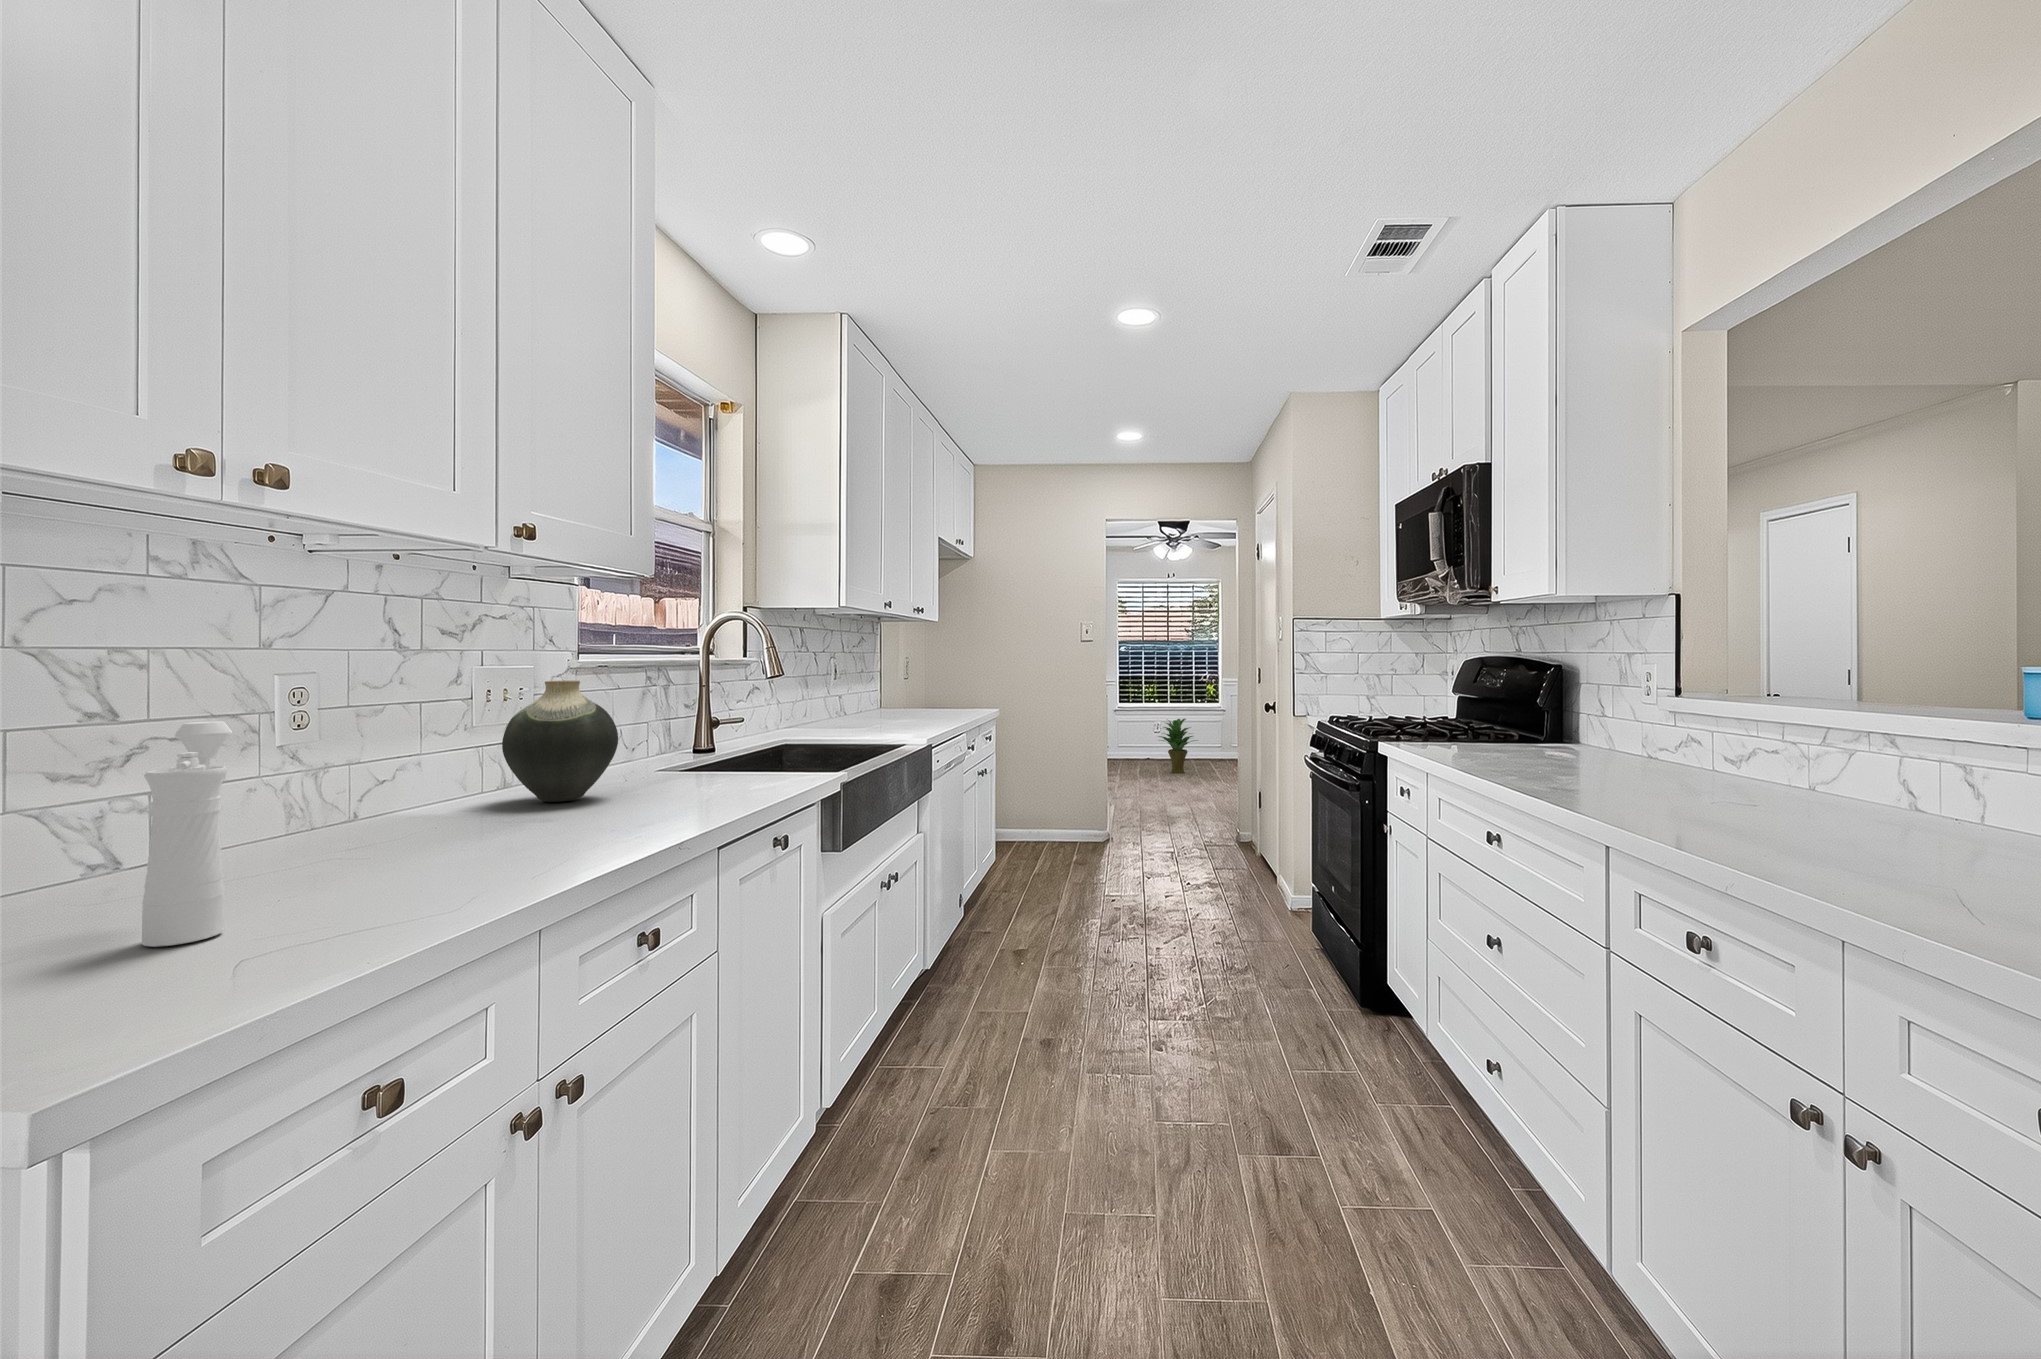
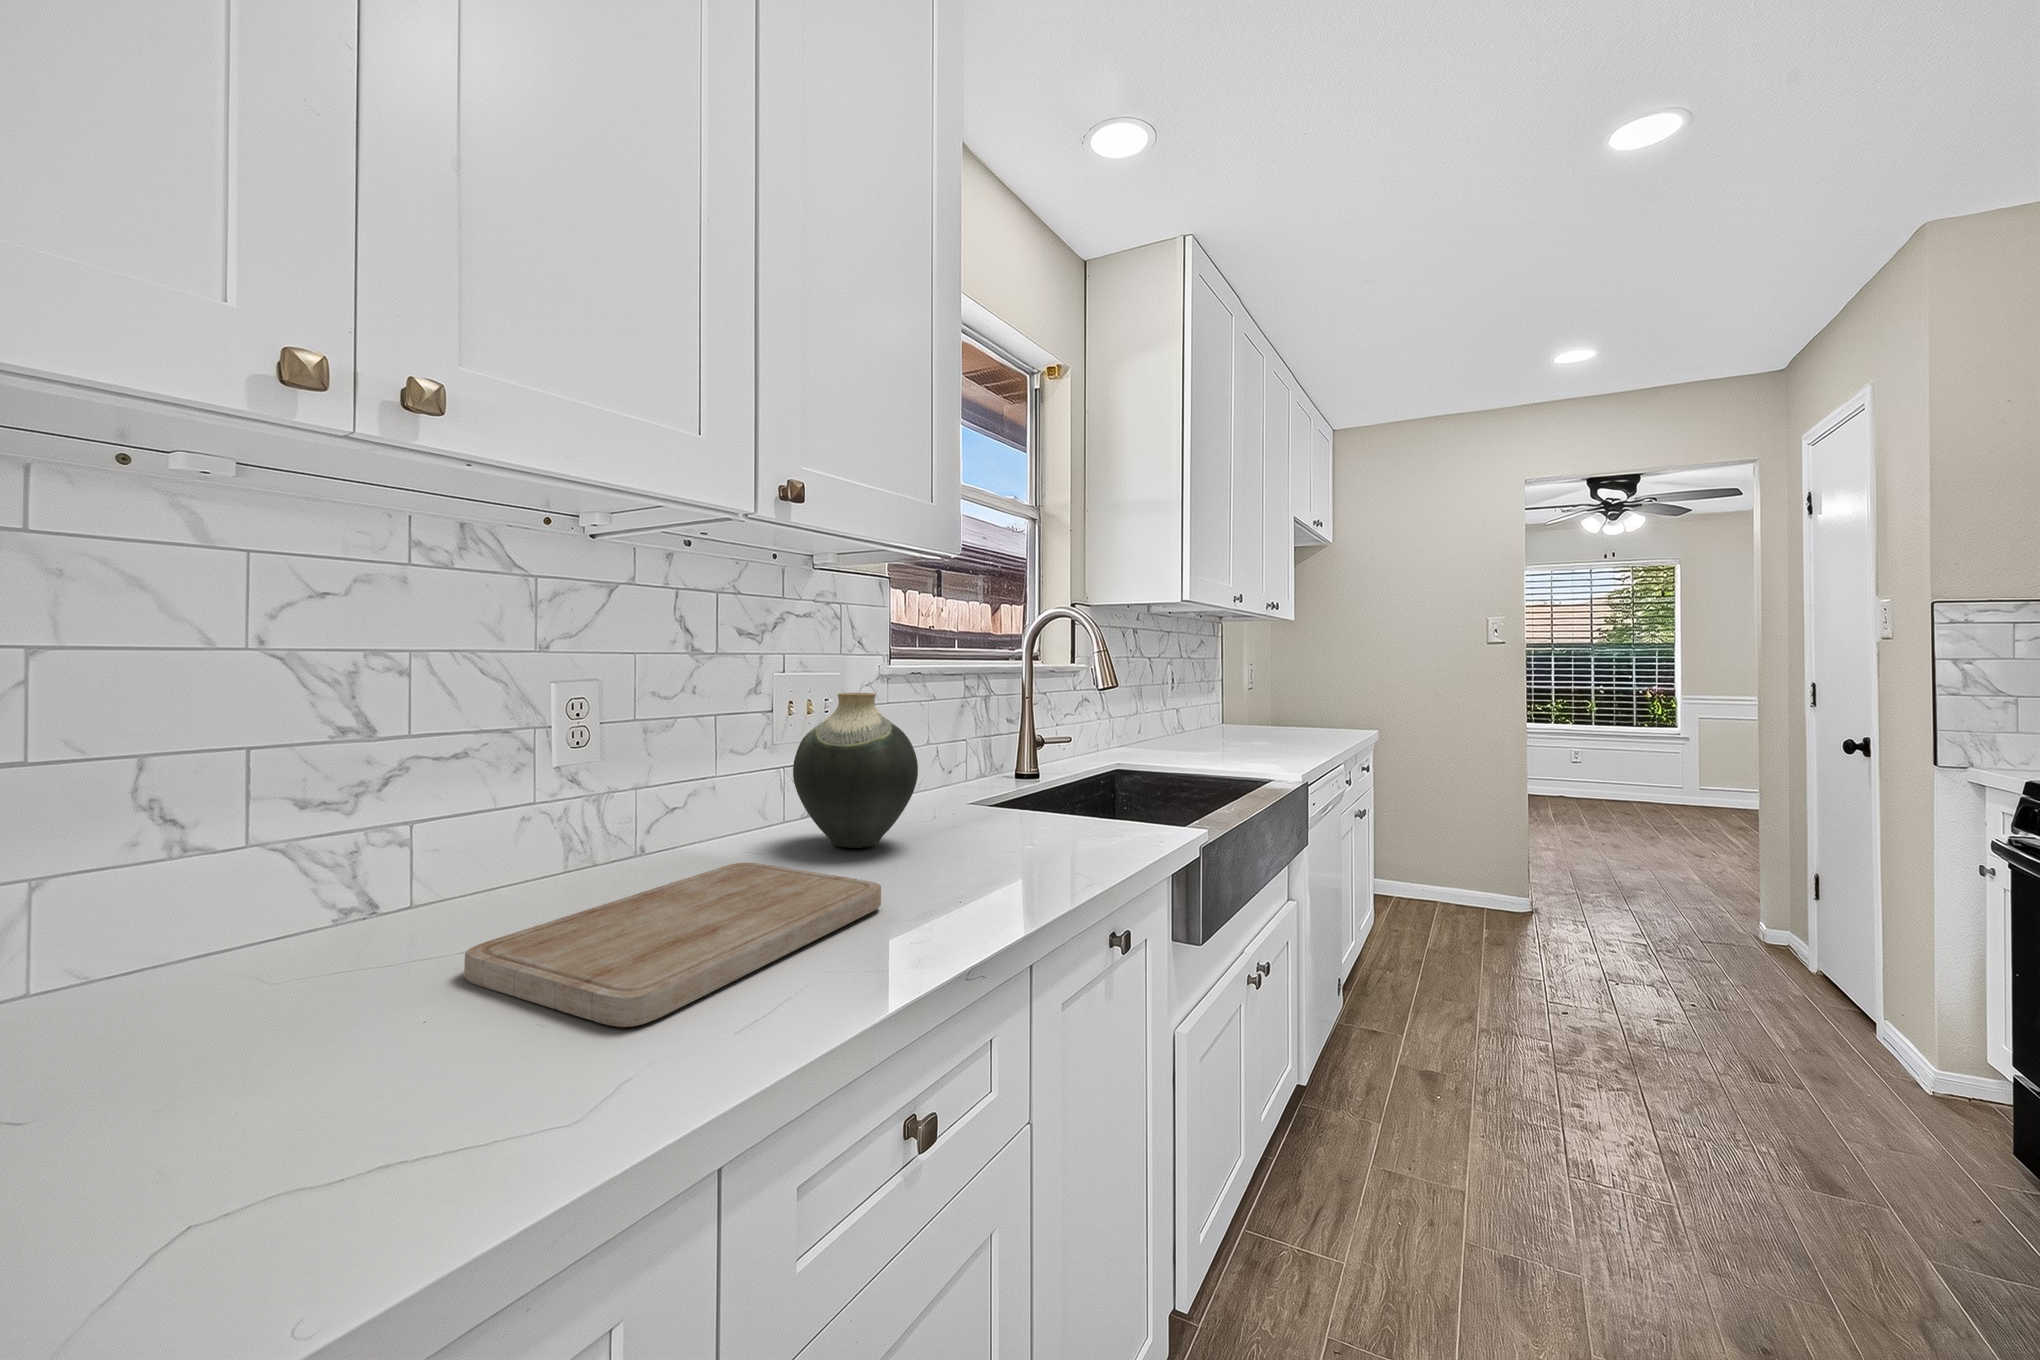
potted plant: present [1159,719,1198,773] -> none [1583,748,1656,824]
pepper mill: present [142,721,232,947] -> none [168,758,372,1146]
cutting board: none [271,809,602,885] -> present [464,863,881,1027]

